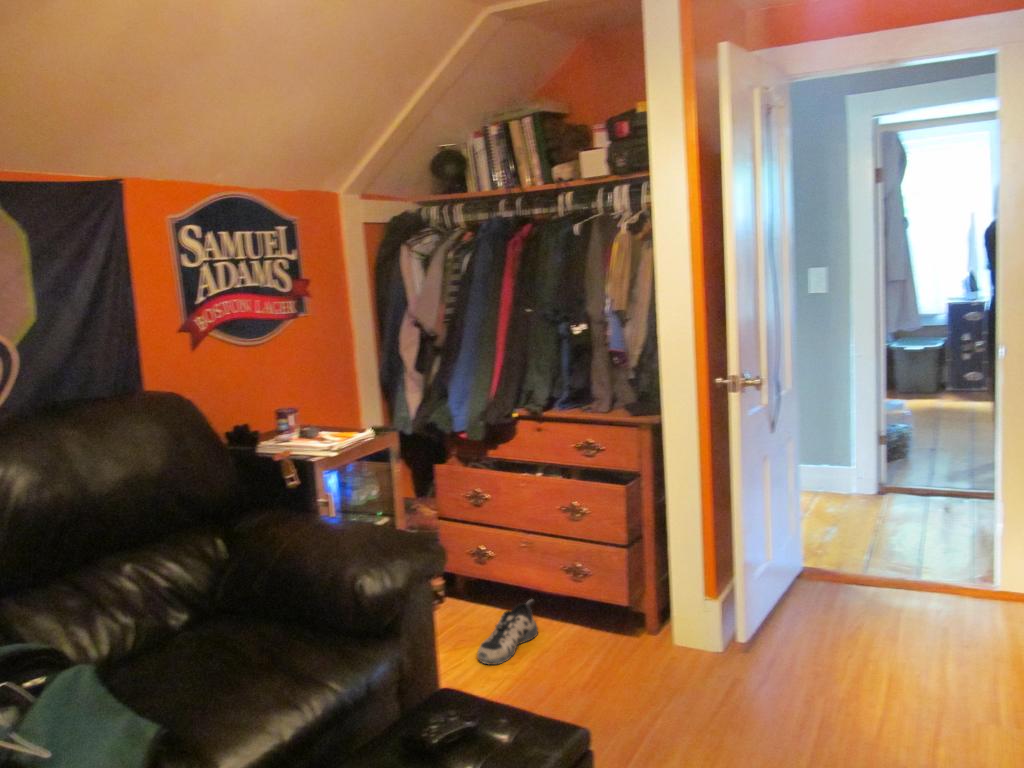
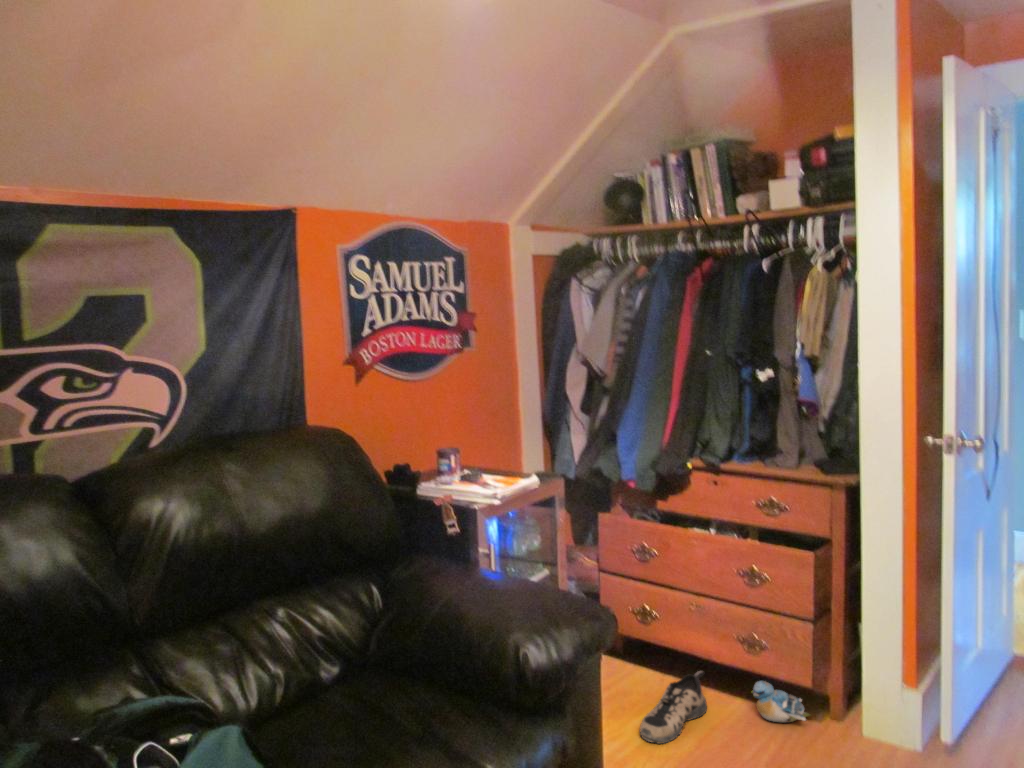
plush toy: none [575,602,627,637] -> present [752,681,811,723]

